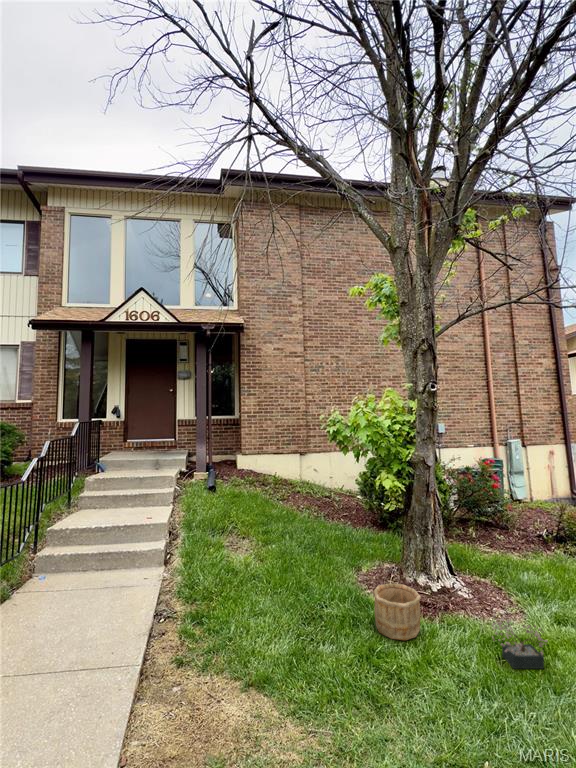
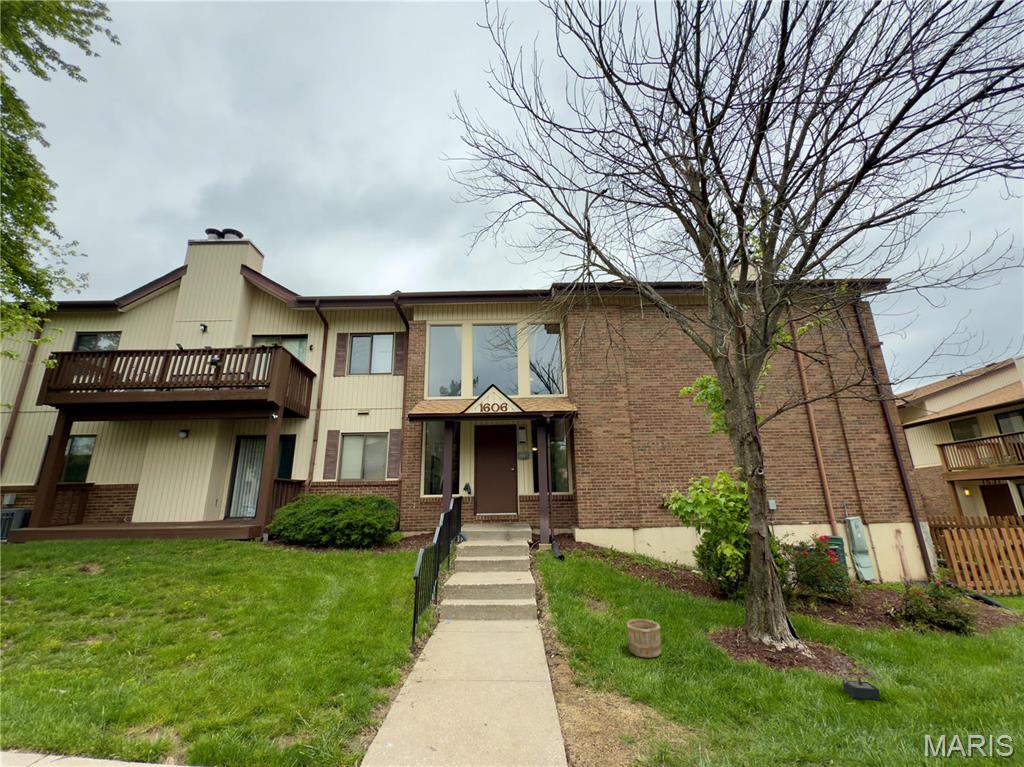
wooden bucket: present [373,583,421,641] -> present [626,619,661,658]

